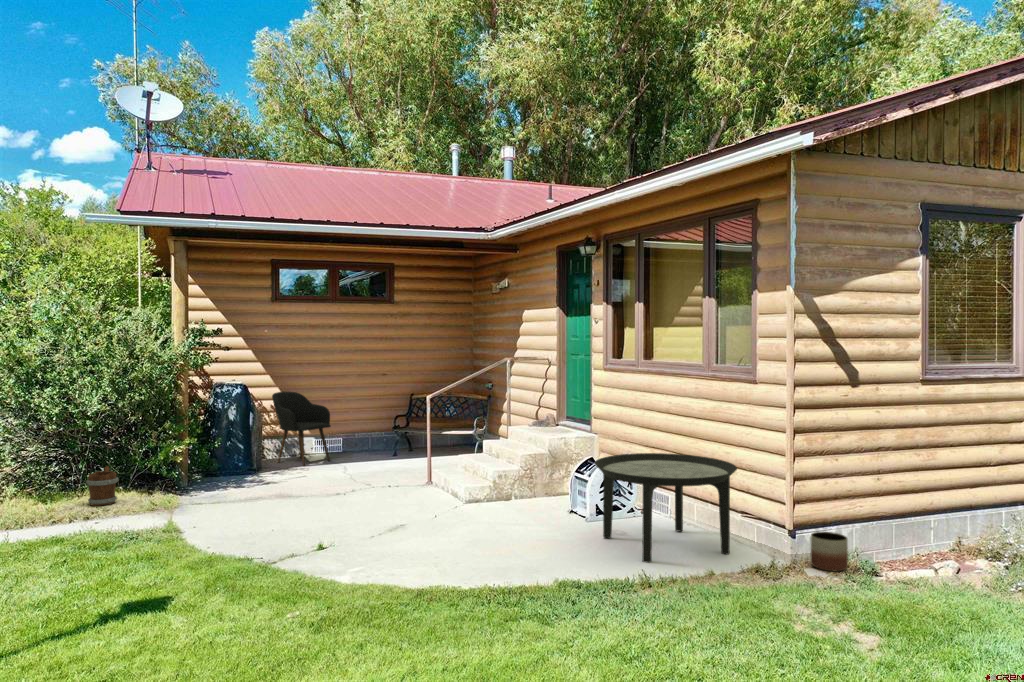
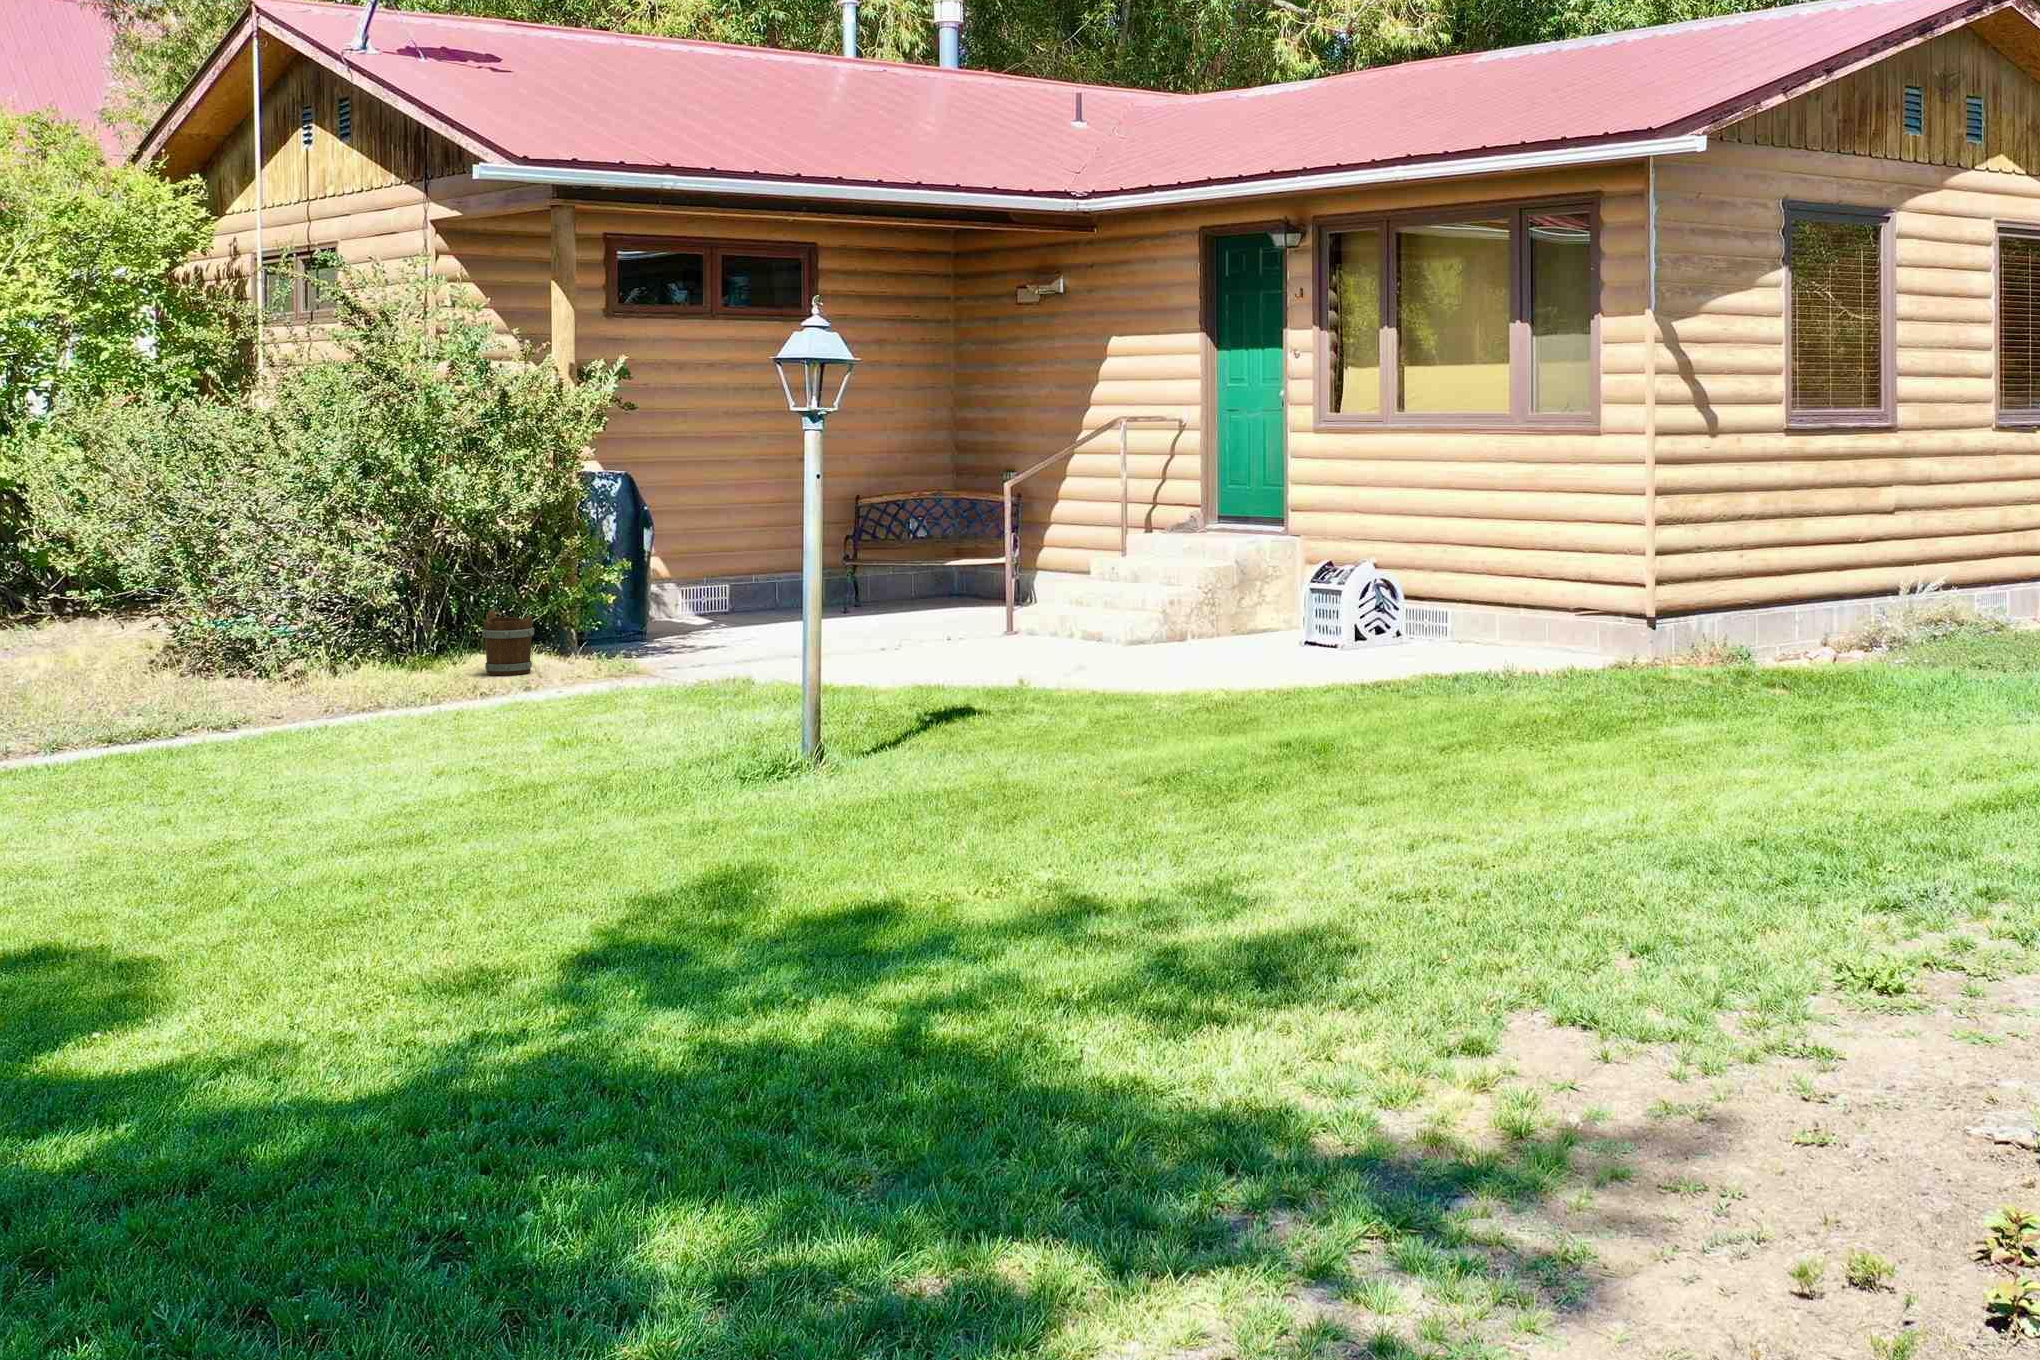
armchair: present [272,391,331,466] -> none [630,491,744,631]
round table: present [594,453,737,563] -> none [1390,542,1582,669]
planter: present [811,532,848,571] -> none [1675,620,1719,662]

